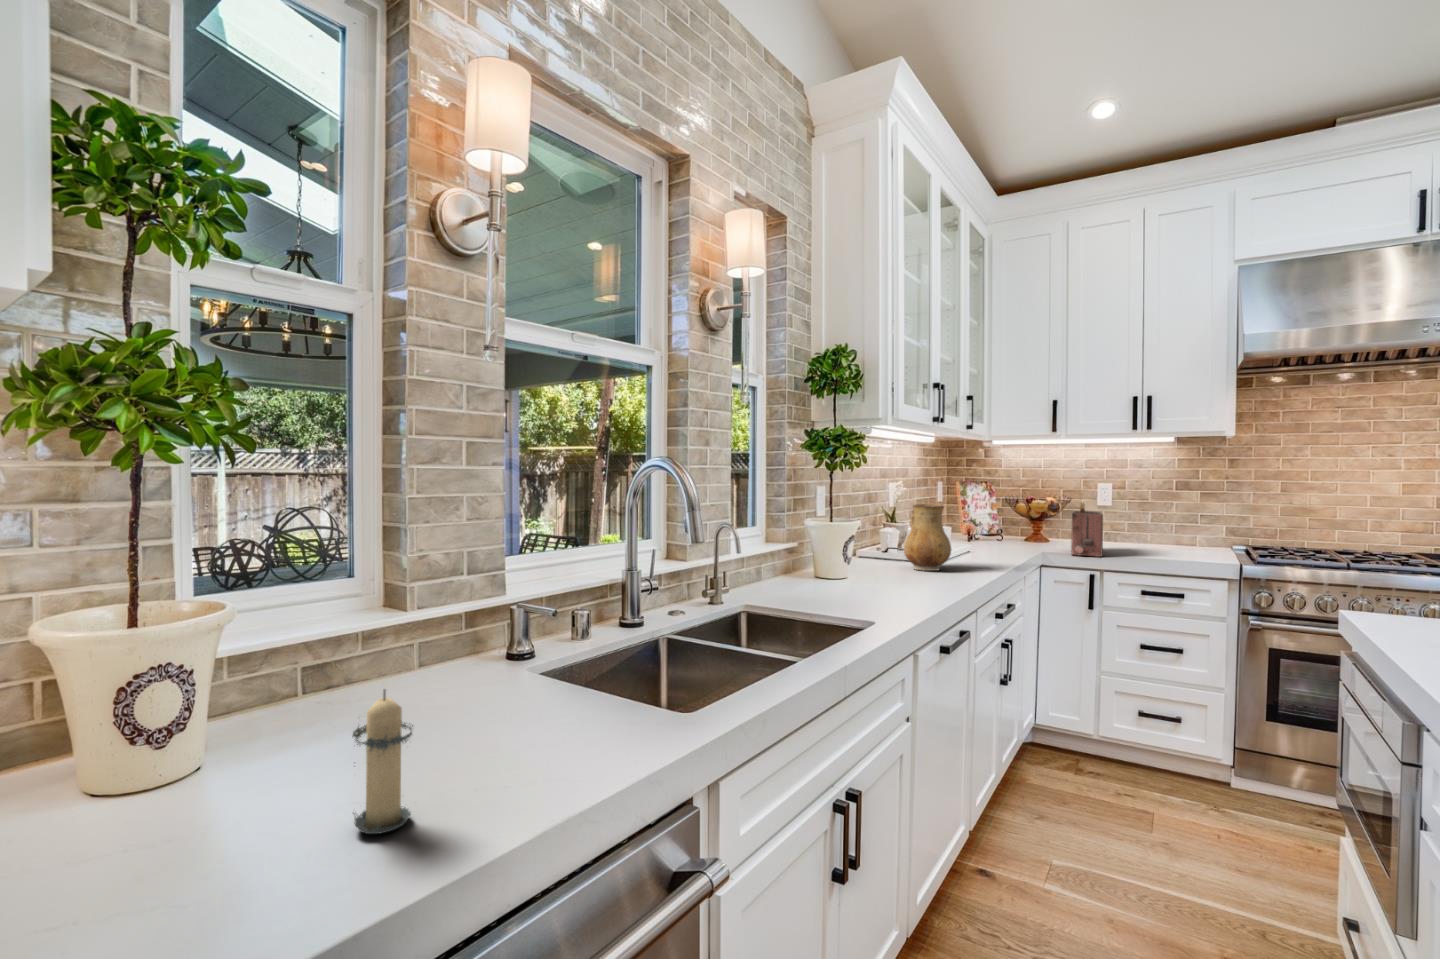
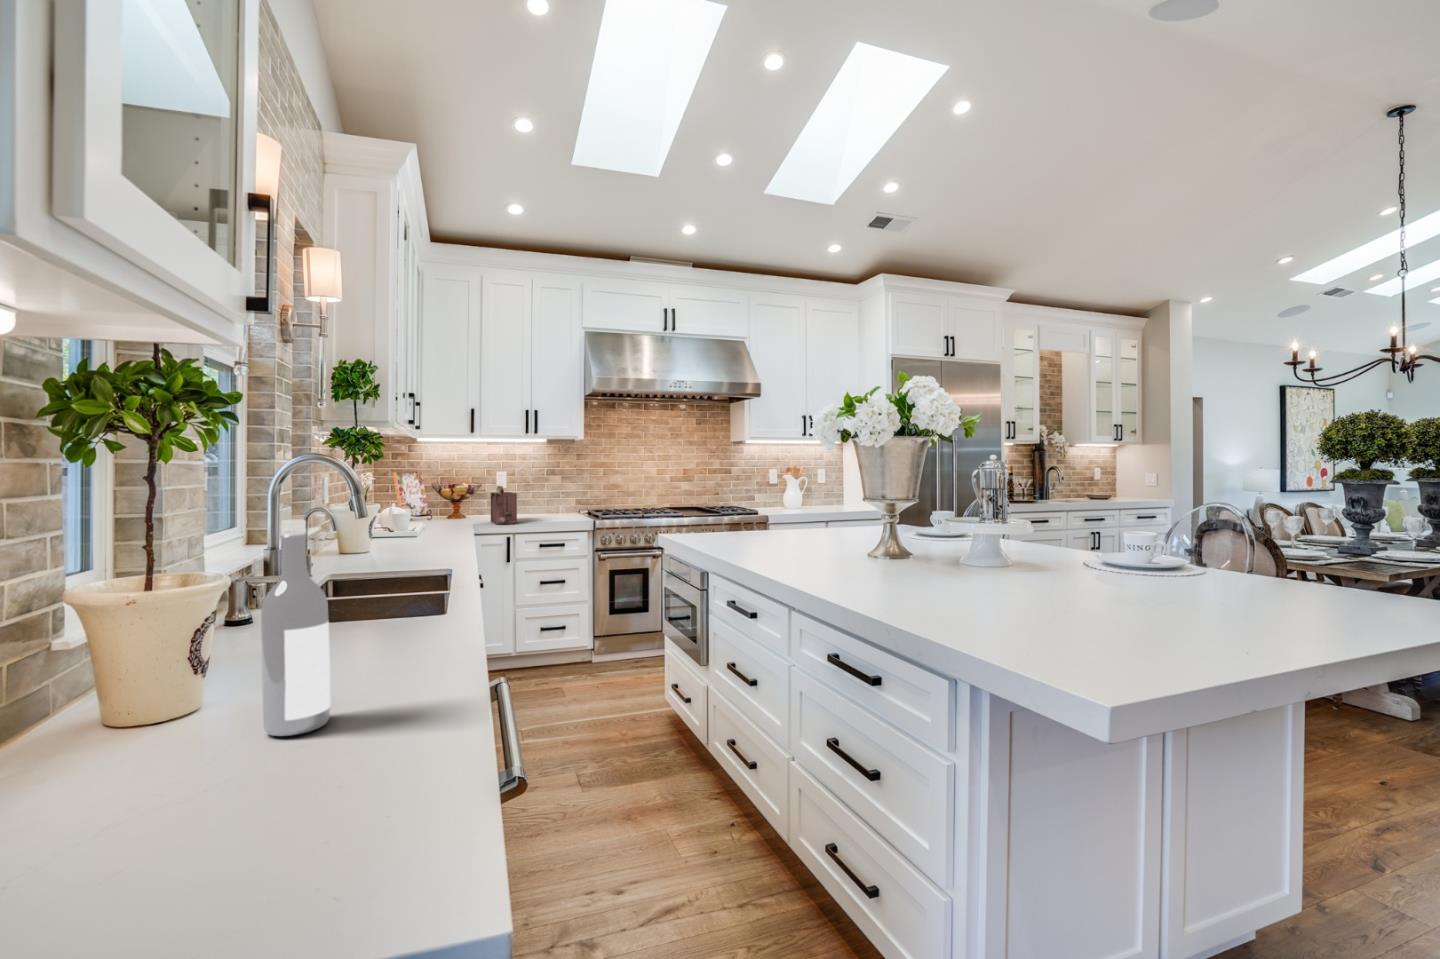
ceramic pitcher: present [904,504,951,571] -> none [393,489,433,542]
wine bottle: none [137,564,244,895] -> present [261,519,330,736]
candle: present [352,690,413,834] -> none [339,600,388,693]

